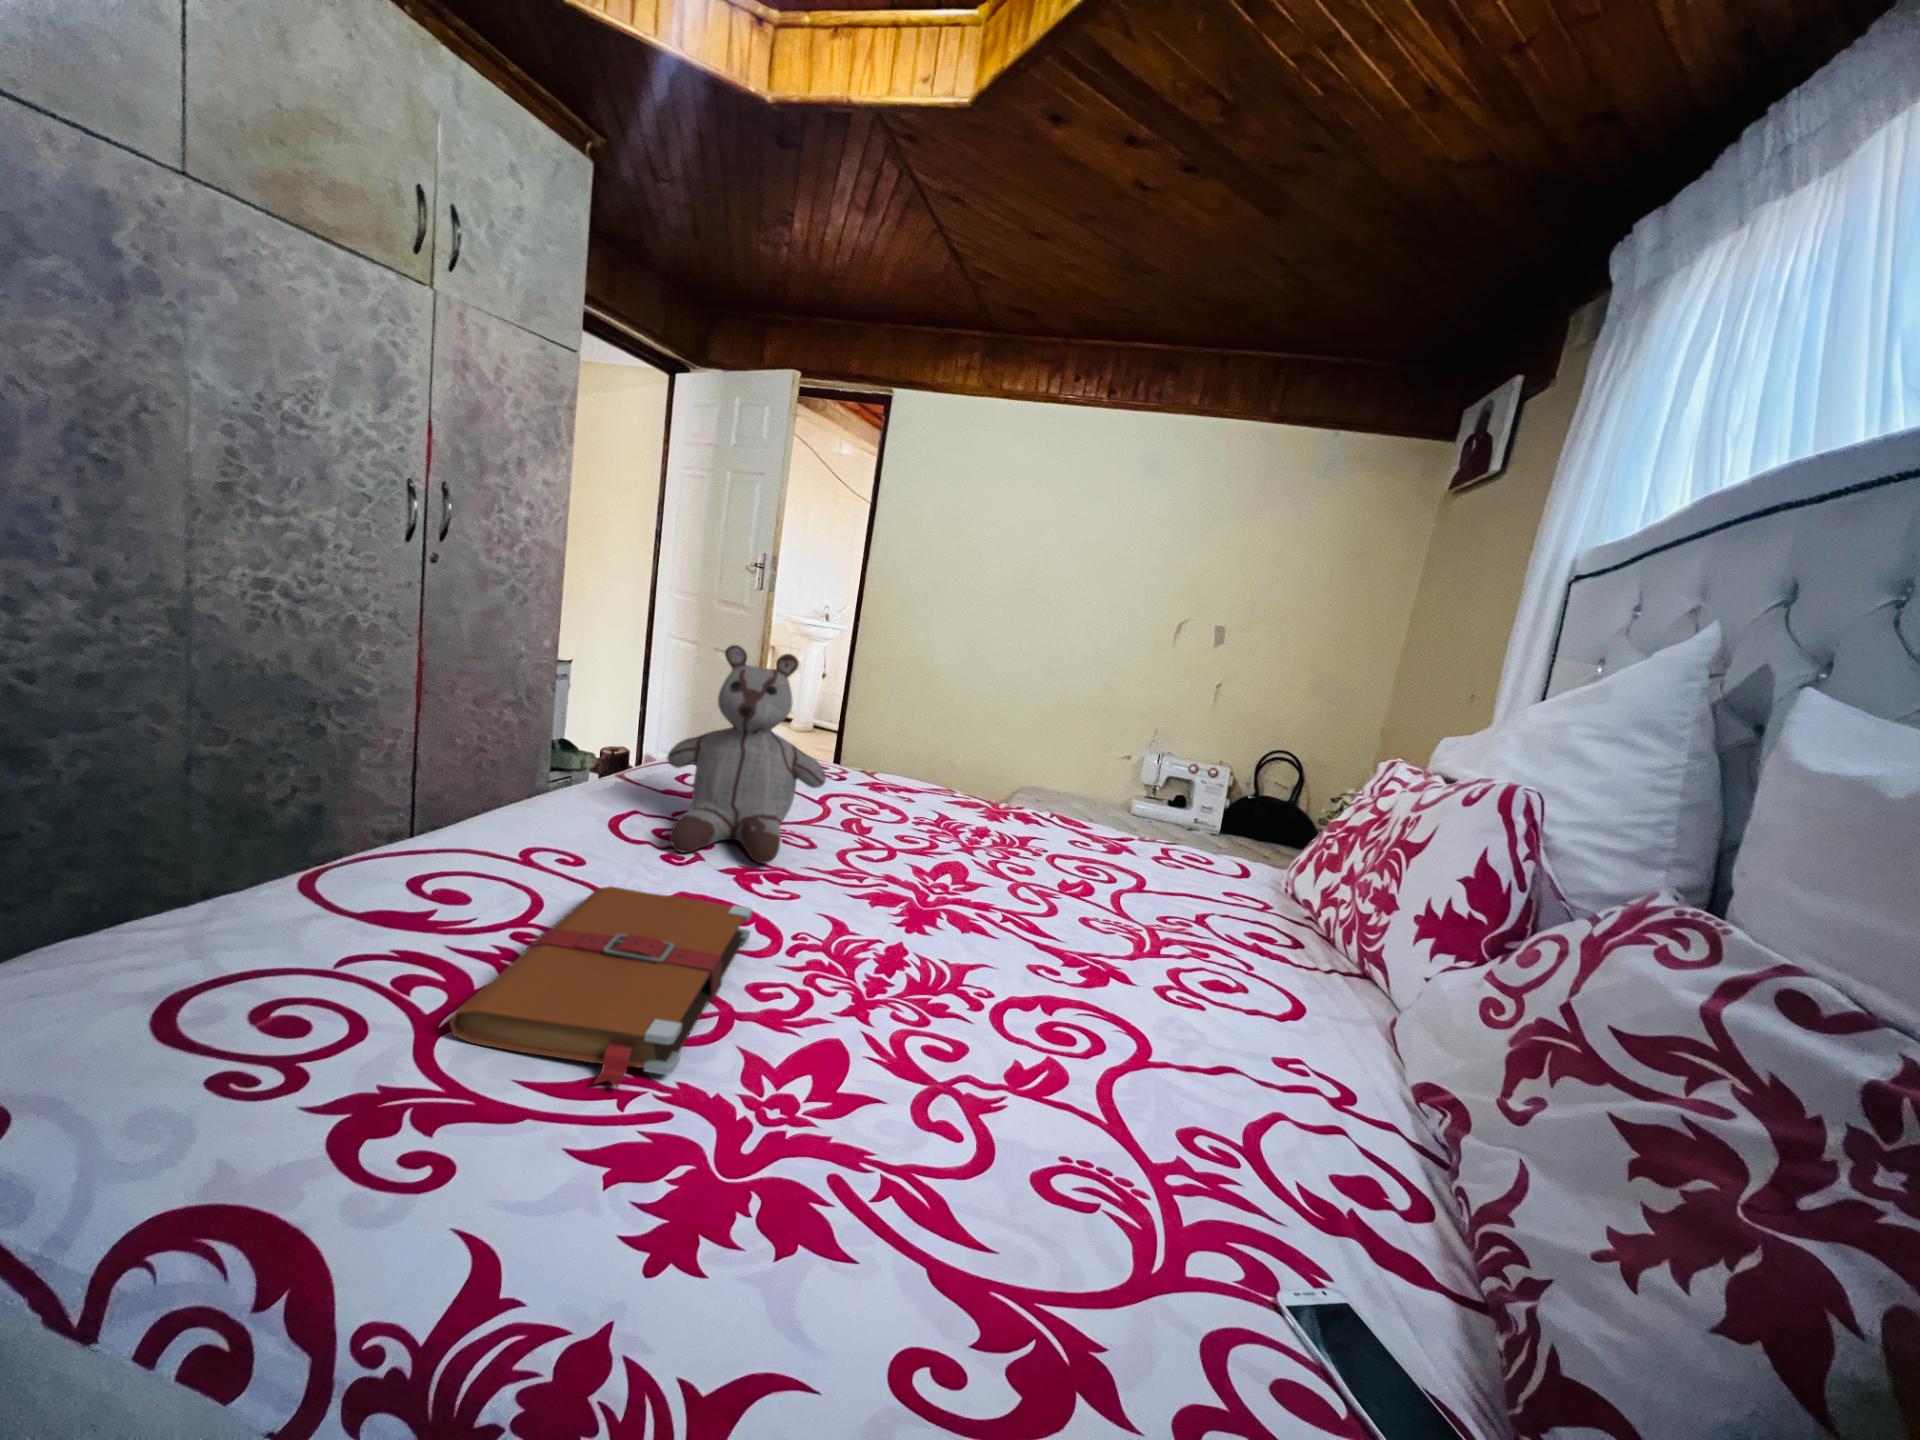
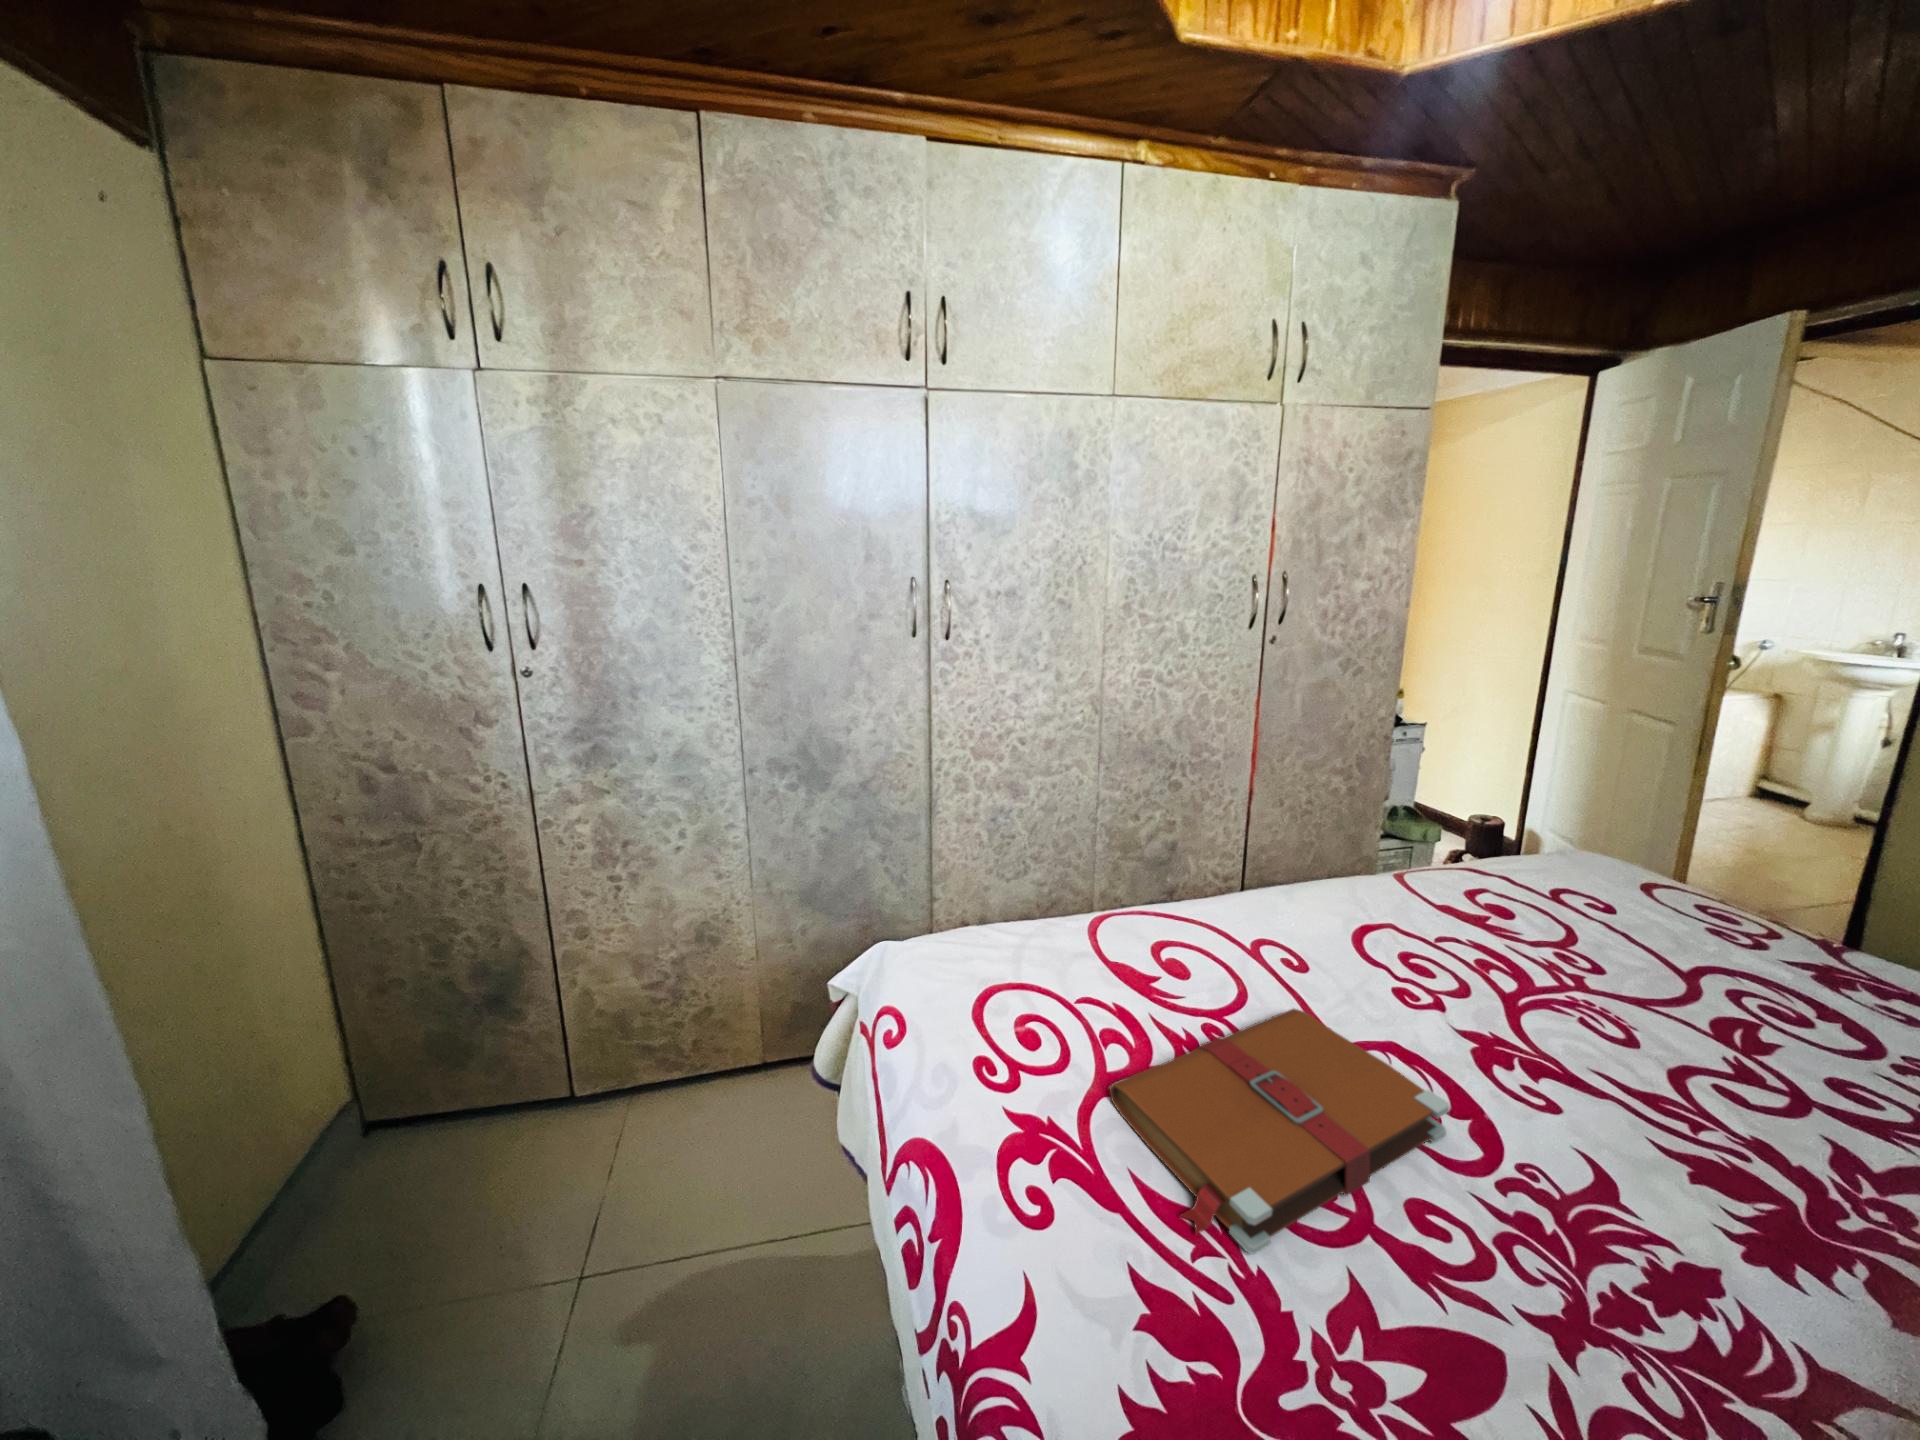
stuffed bear: present [667,645,826,864] -> none [1407,769,1656,1045]

